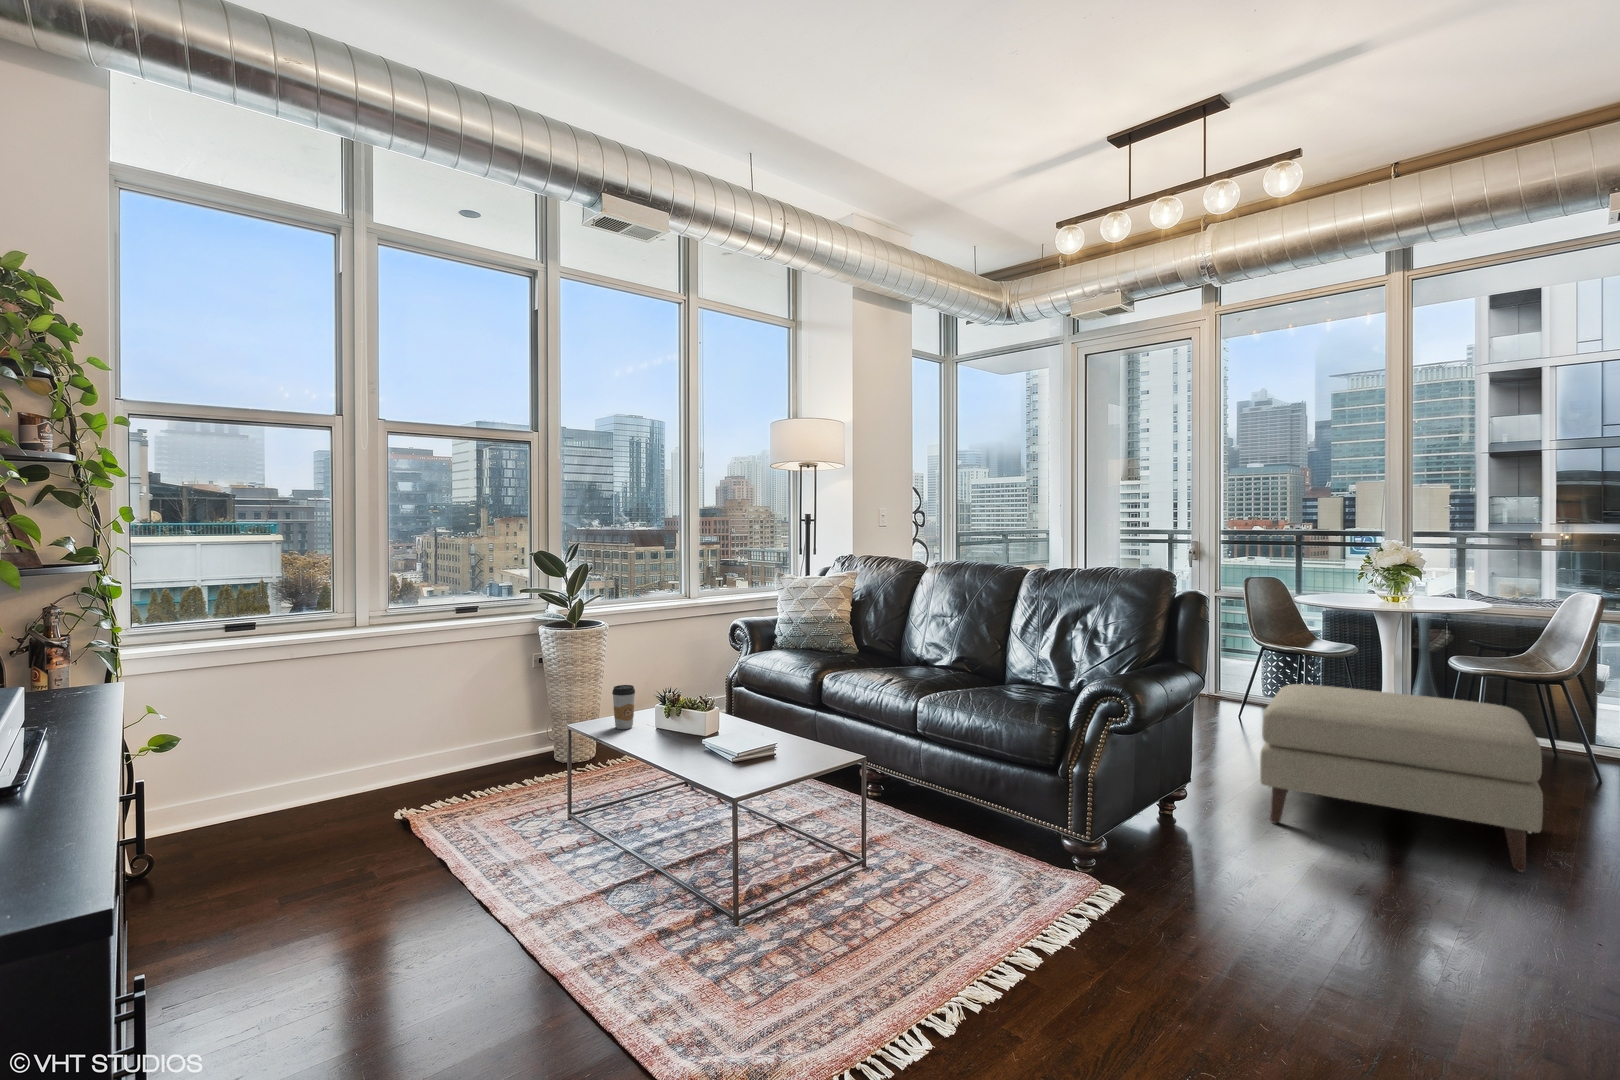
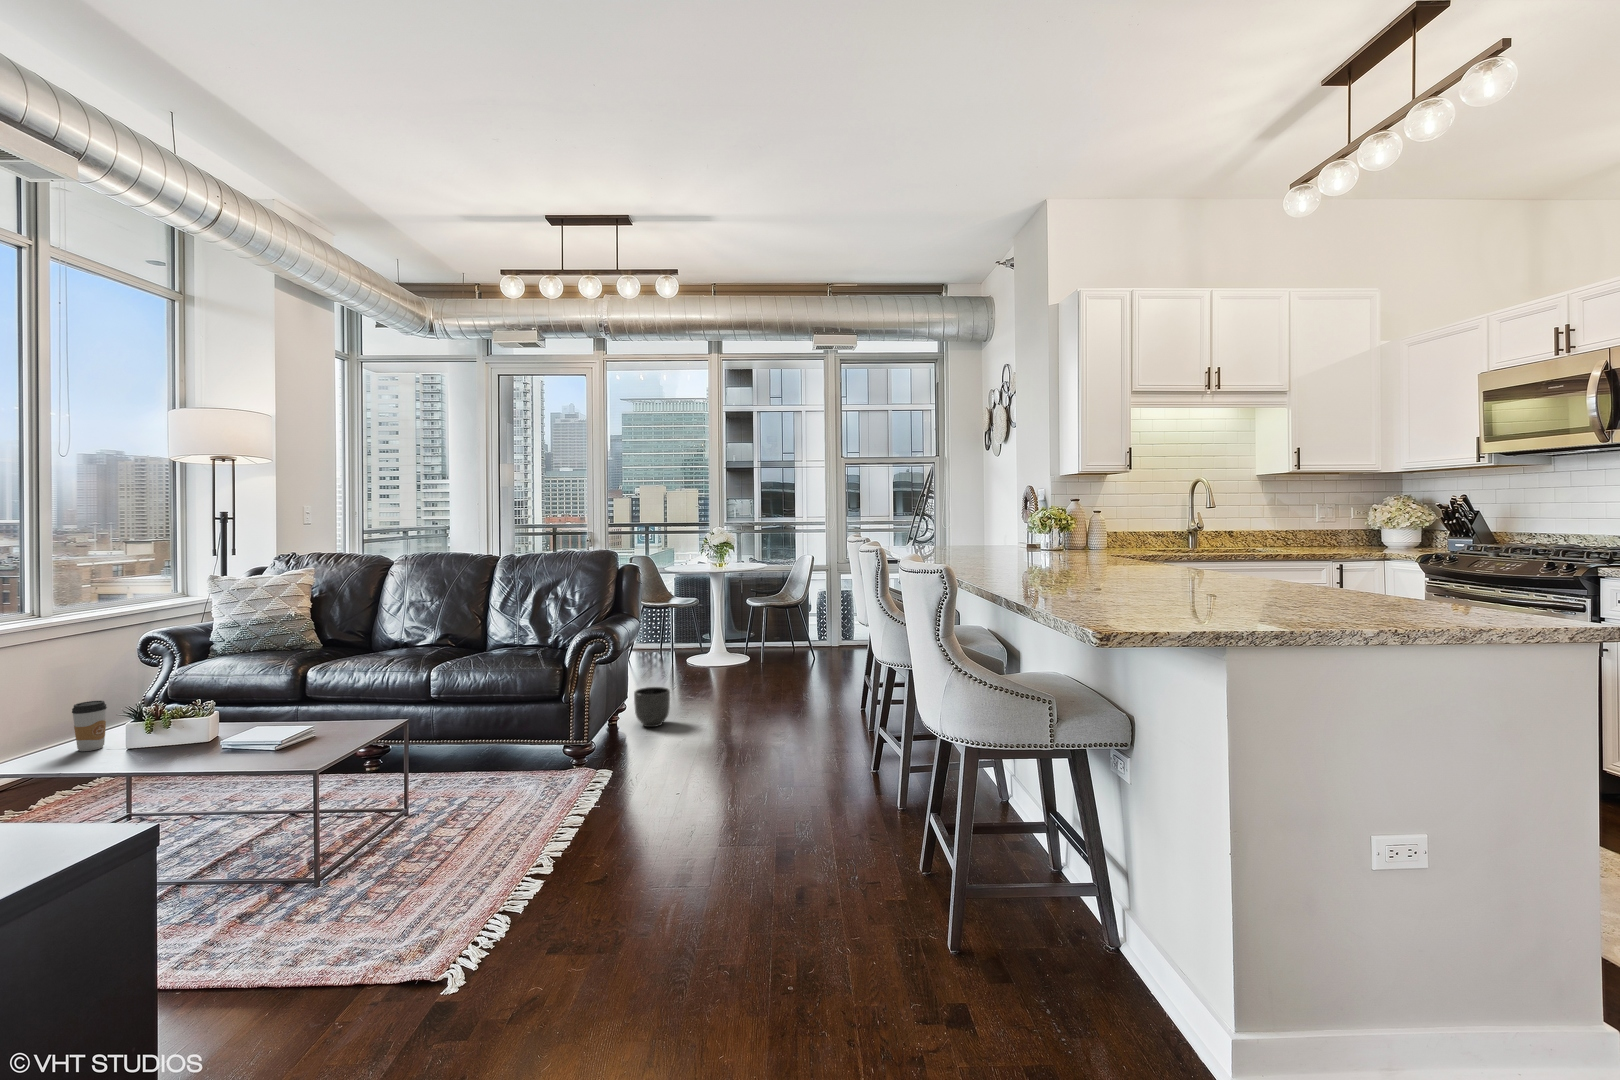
ottoman: present [1260,684,1543,872] -> none [672,620,809,714]
planter: none [1192,772,1250,835] -> present [634,687,670,727]

